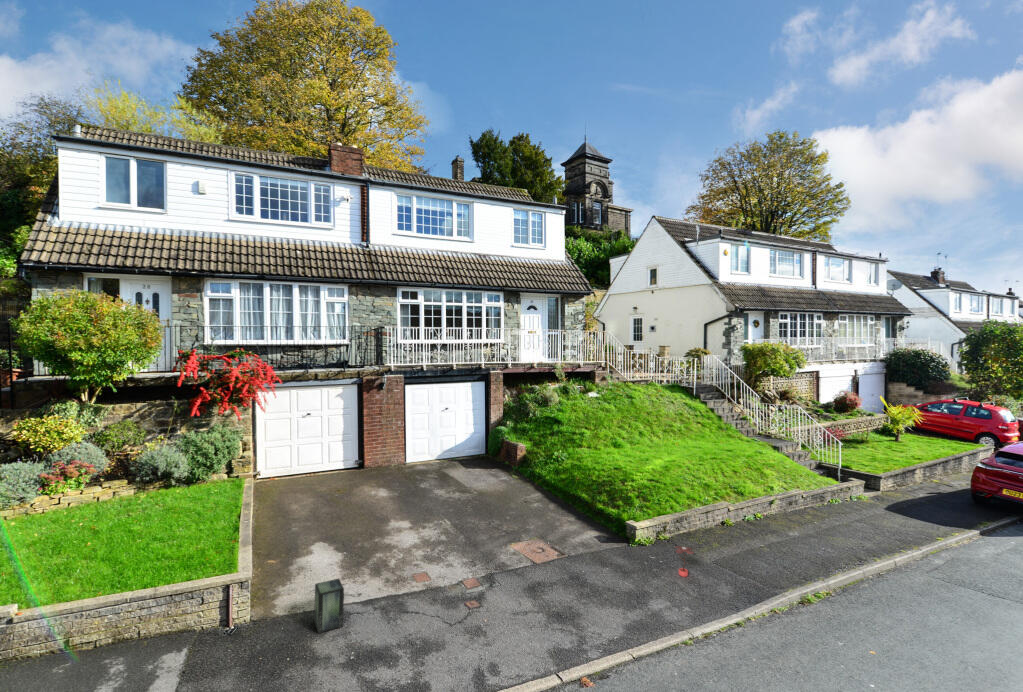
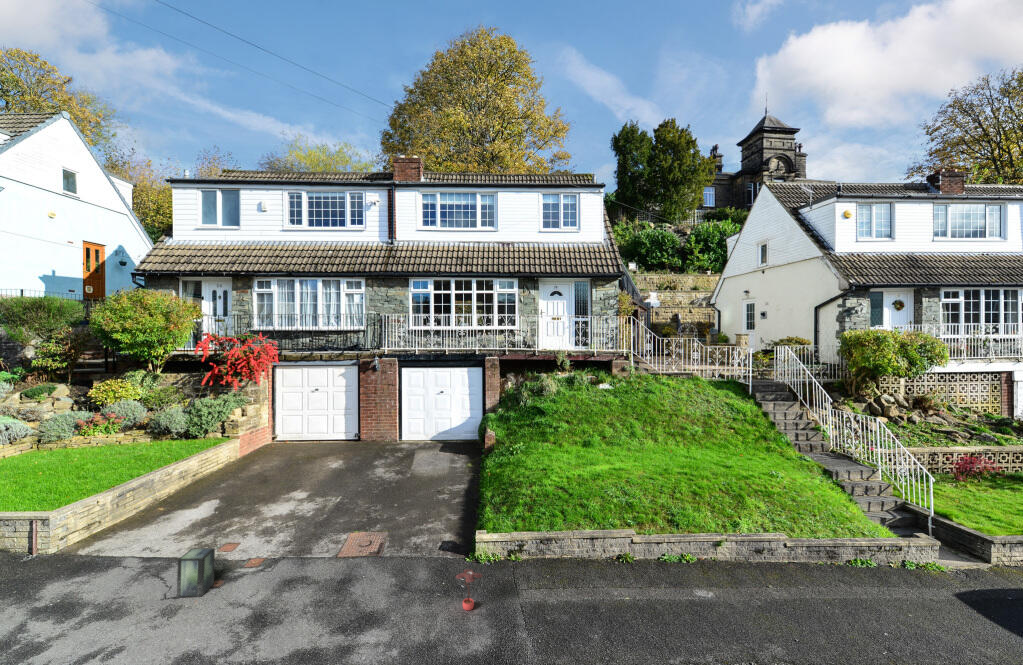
storage box: present [314,579,344,633] -> present [177,548,215,598]

